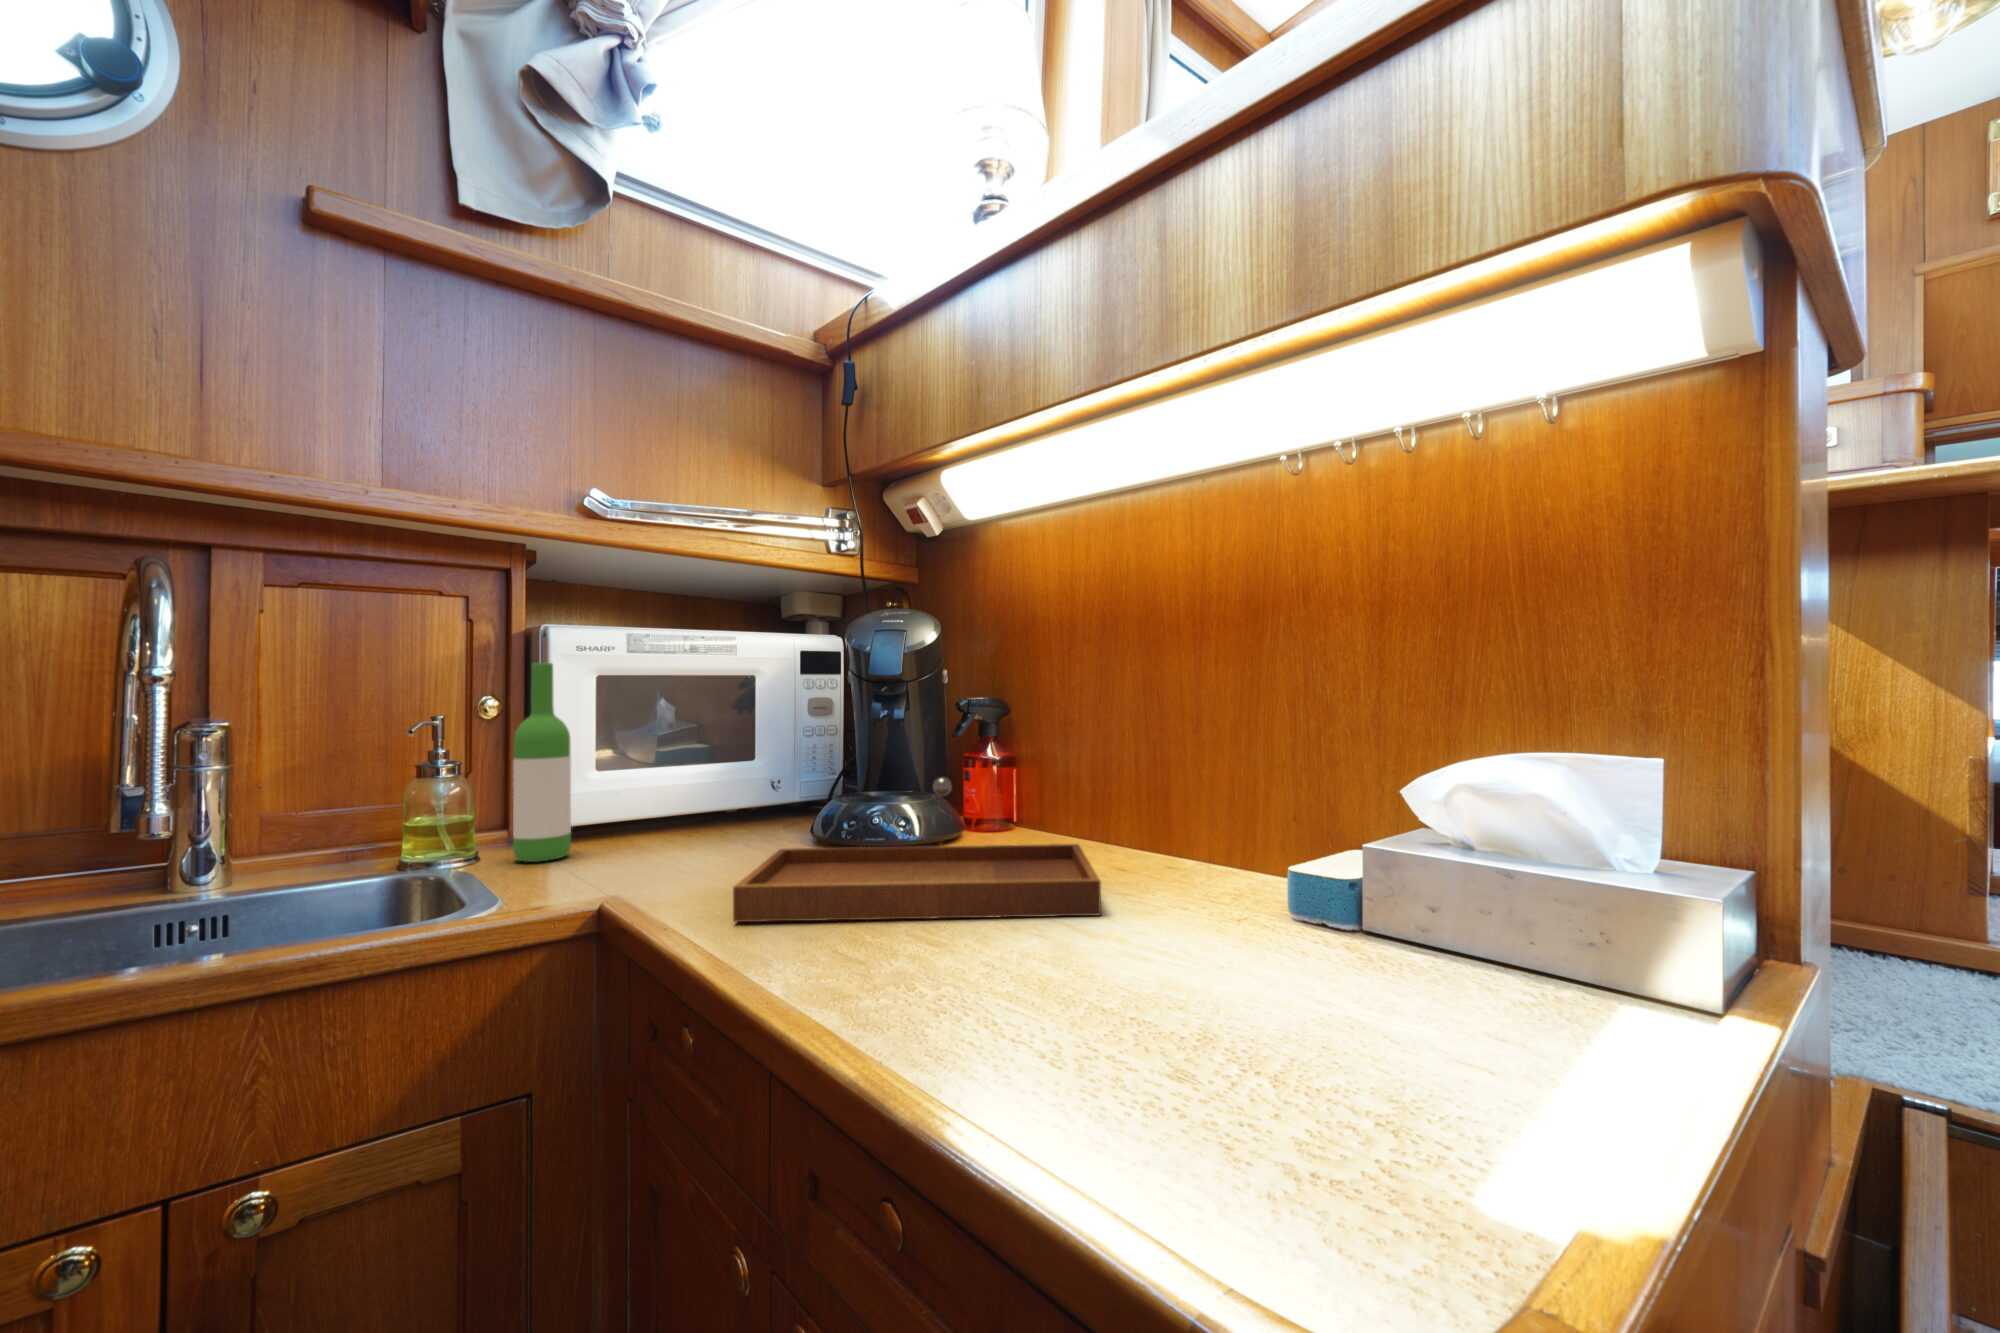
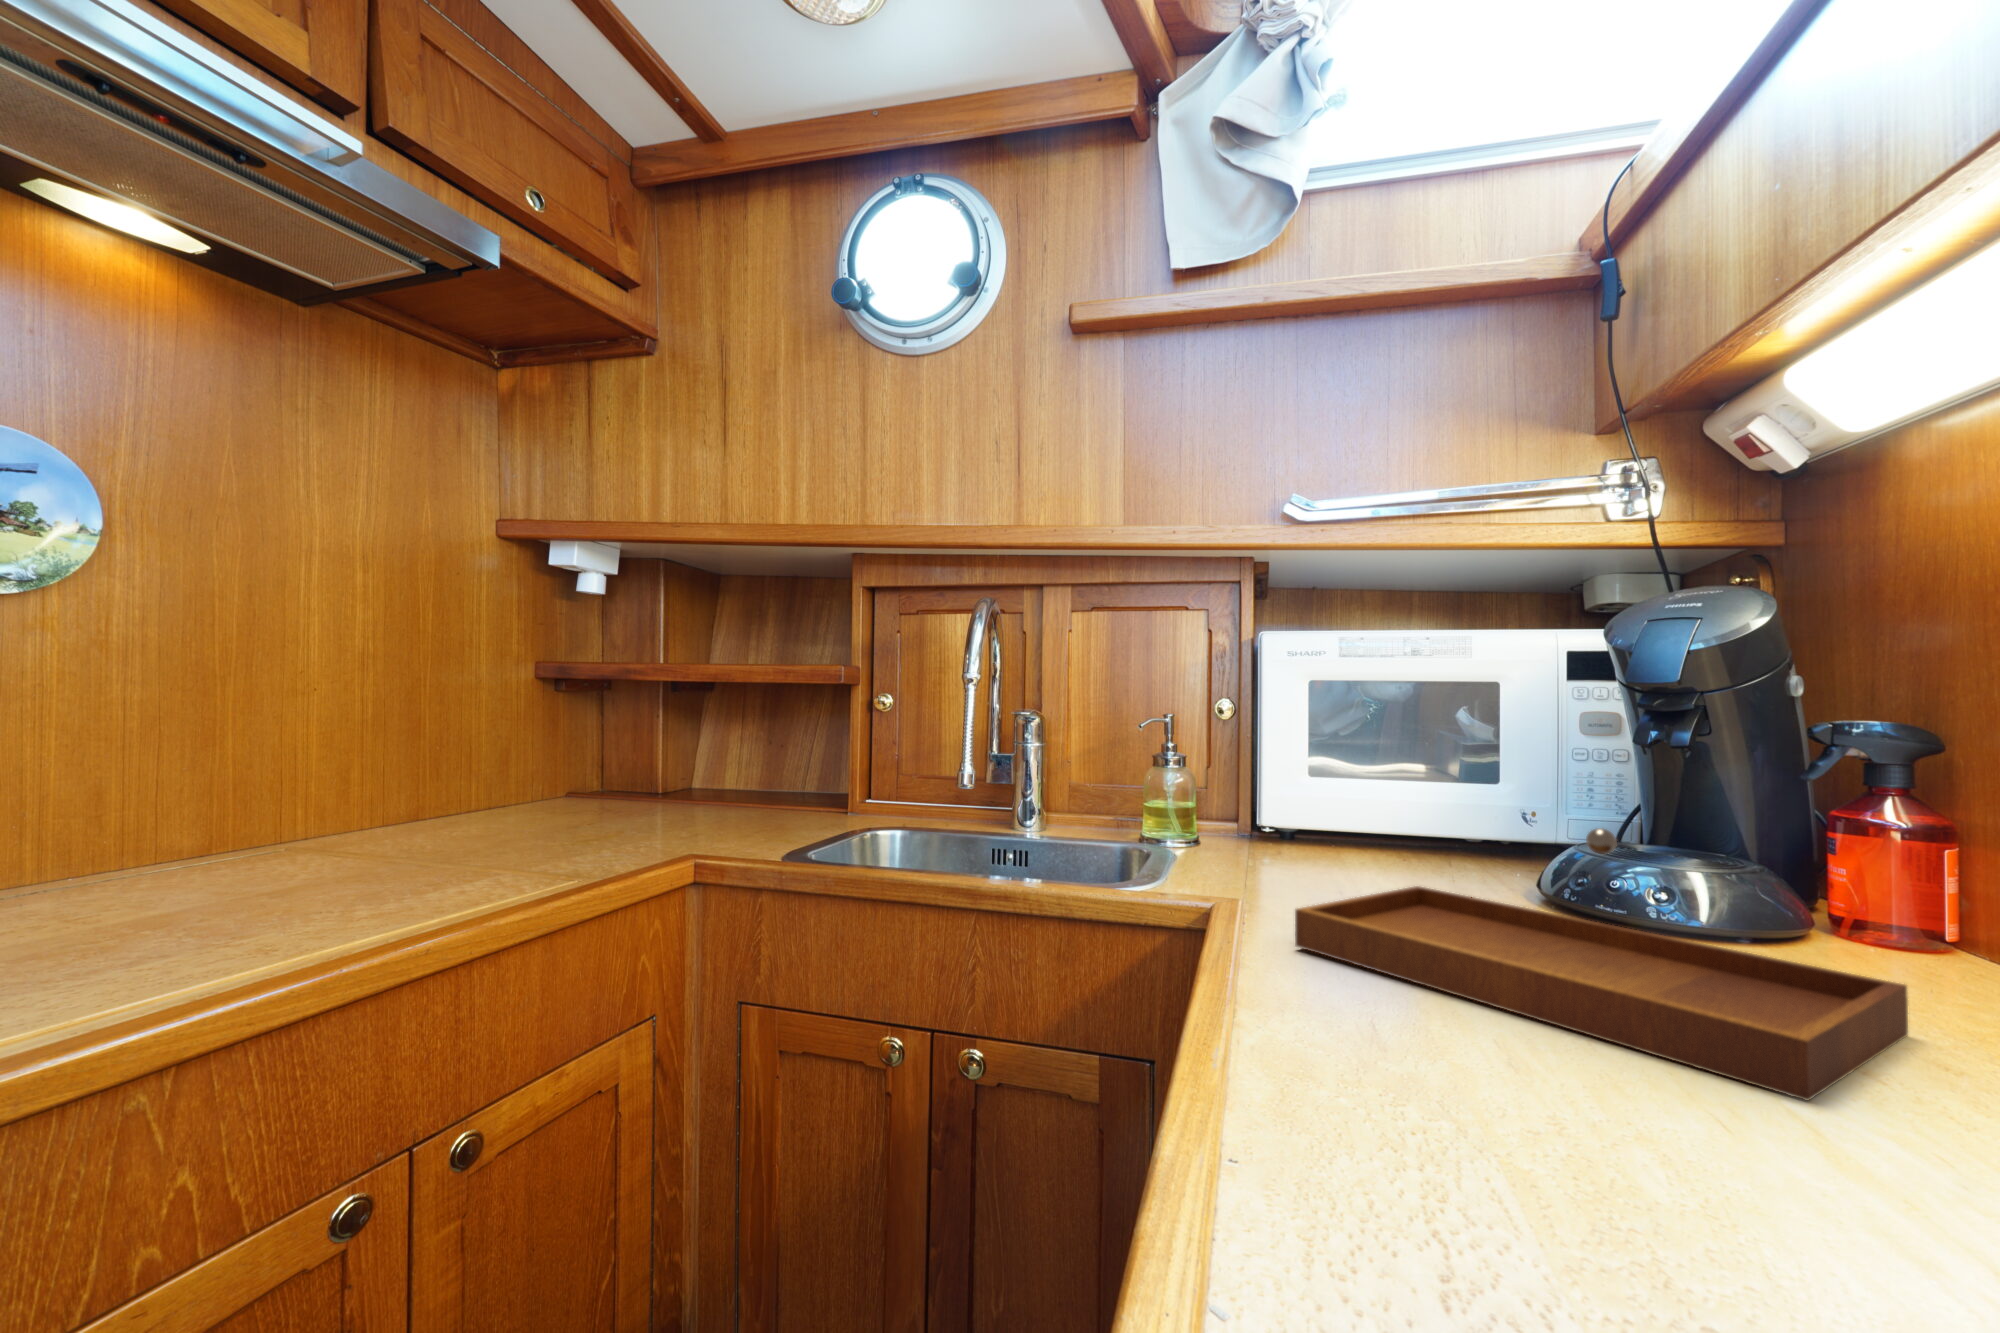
wine bottle: present [513,663,571,862] -> none [1225,668,1274,856]

